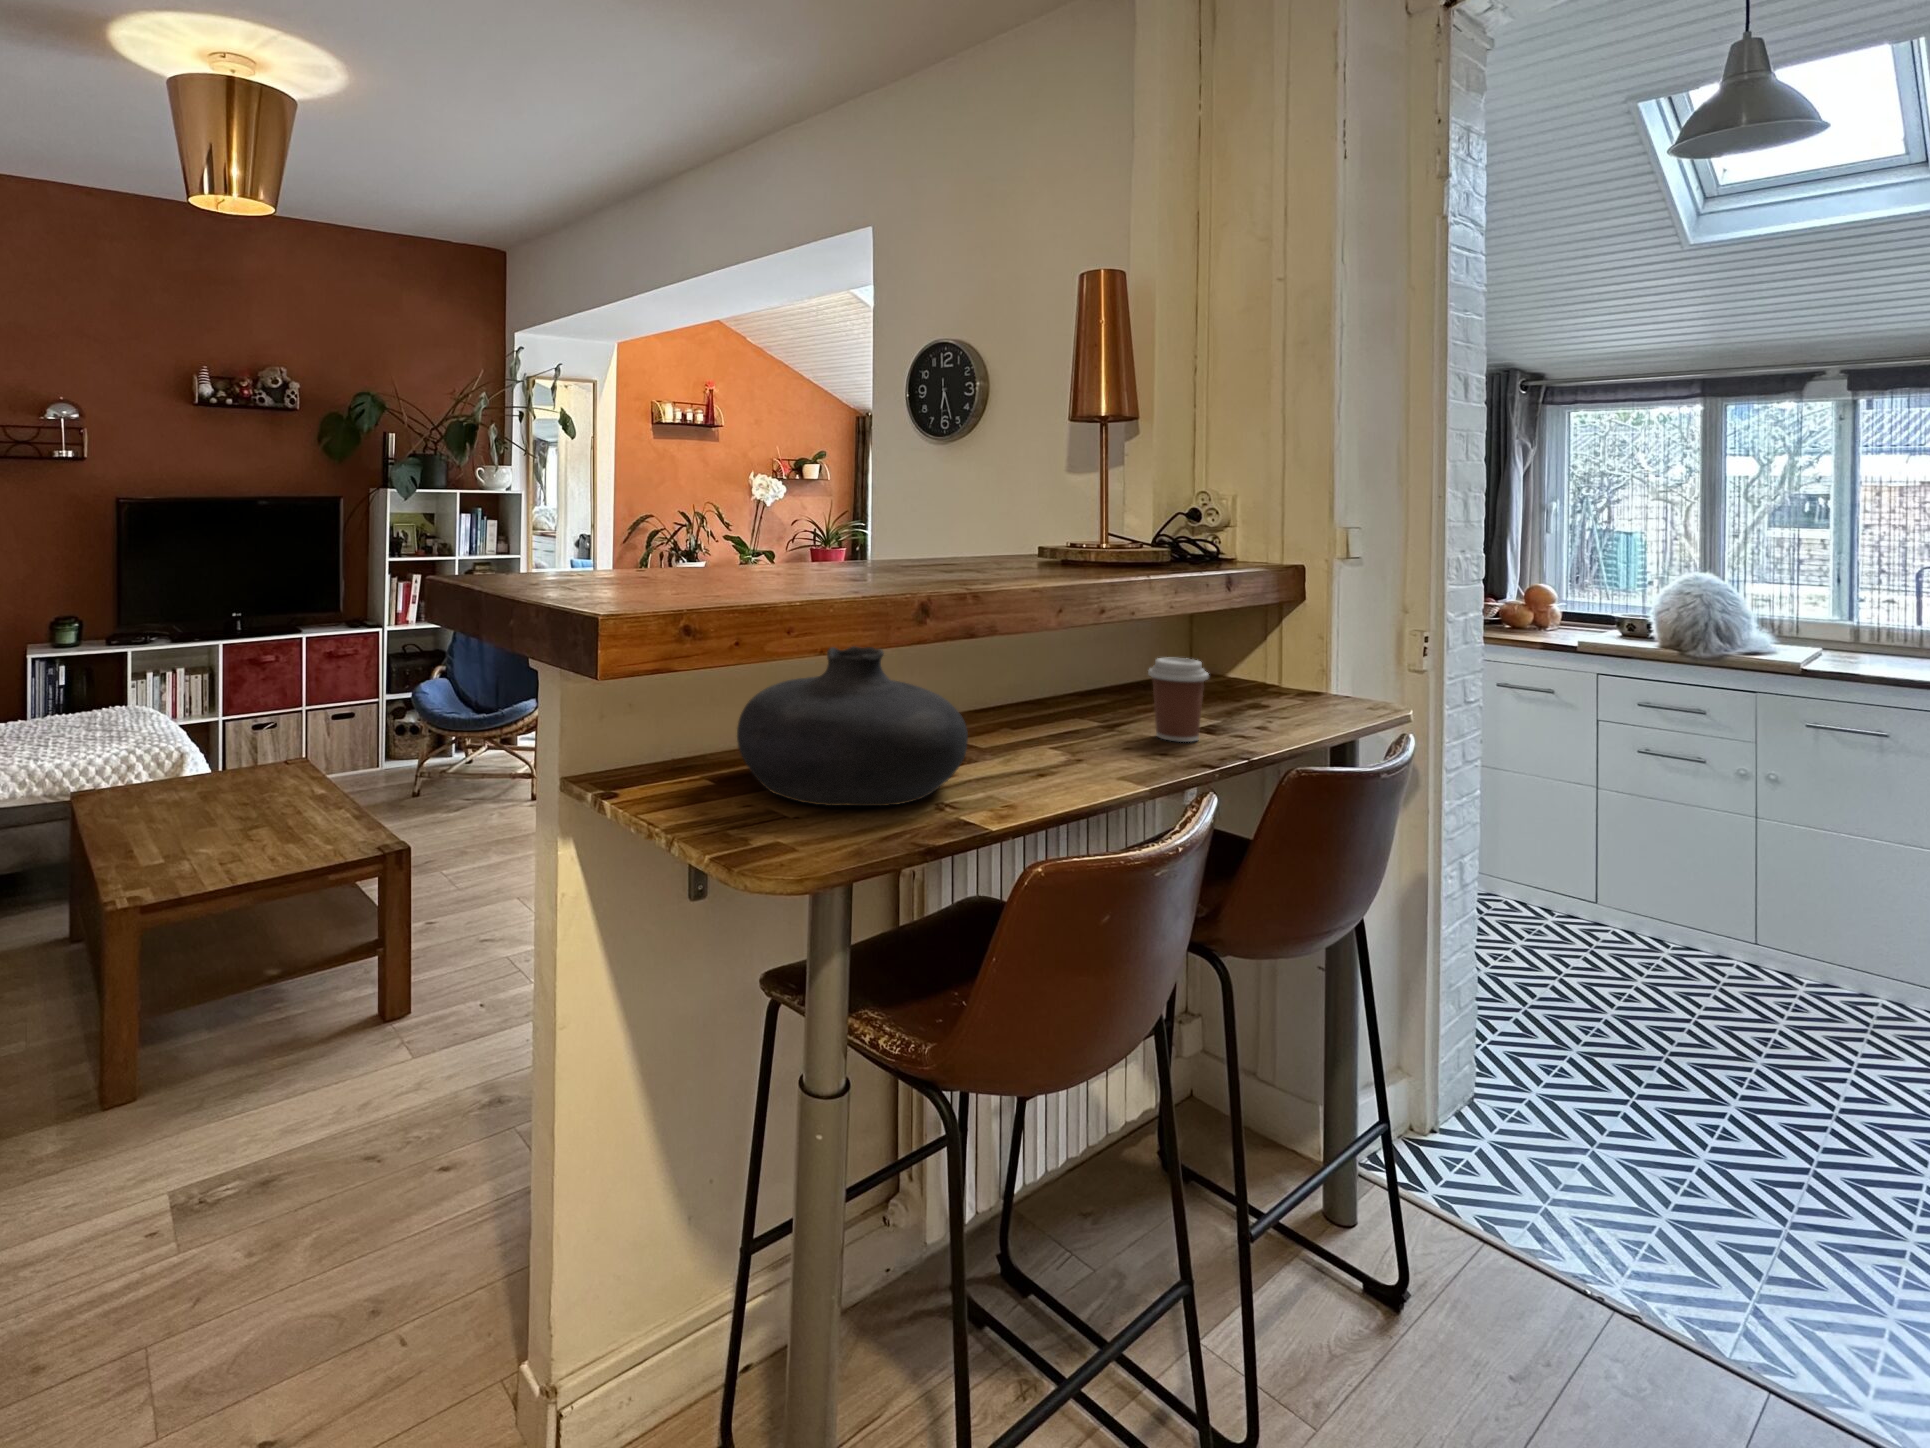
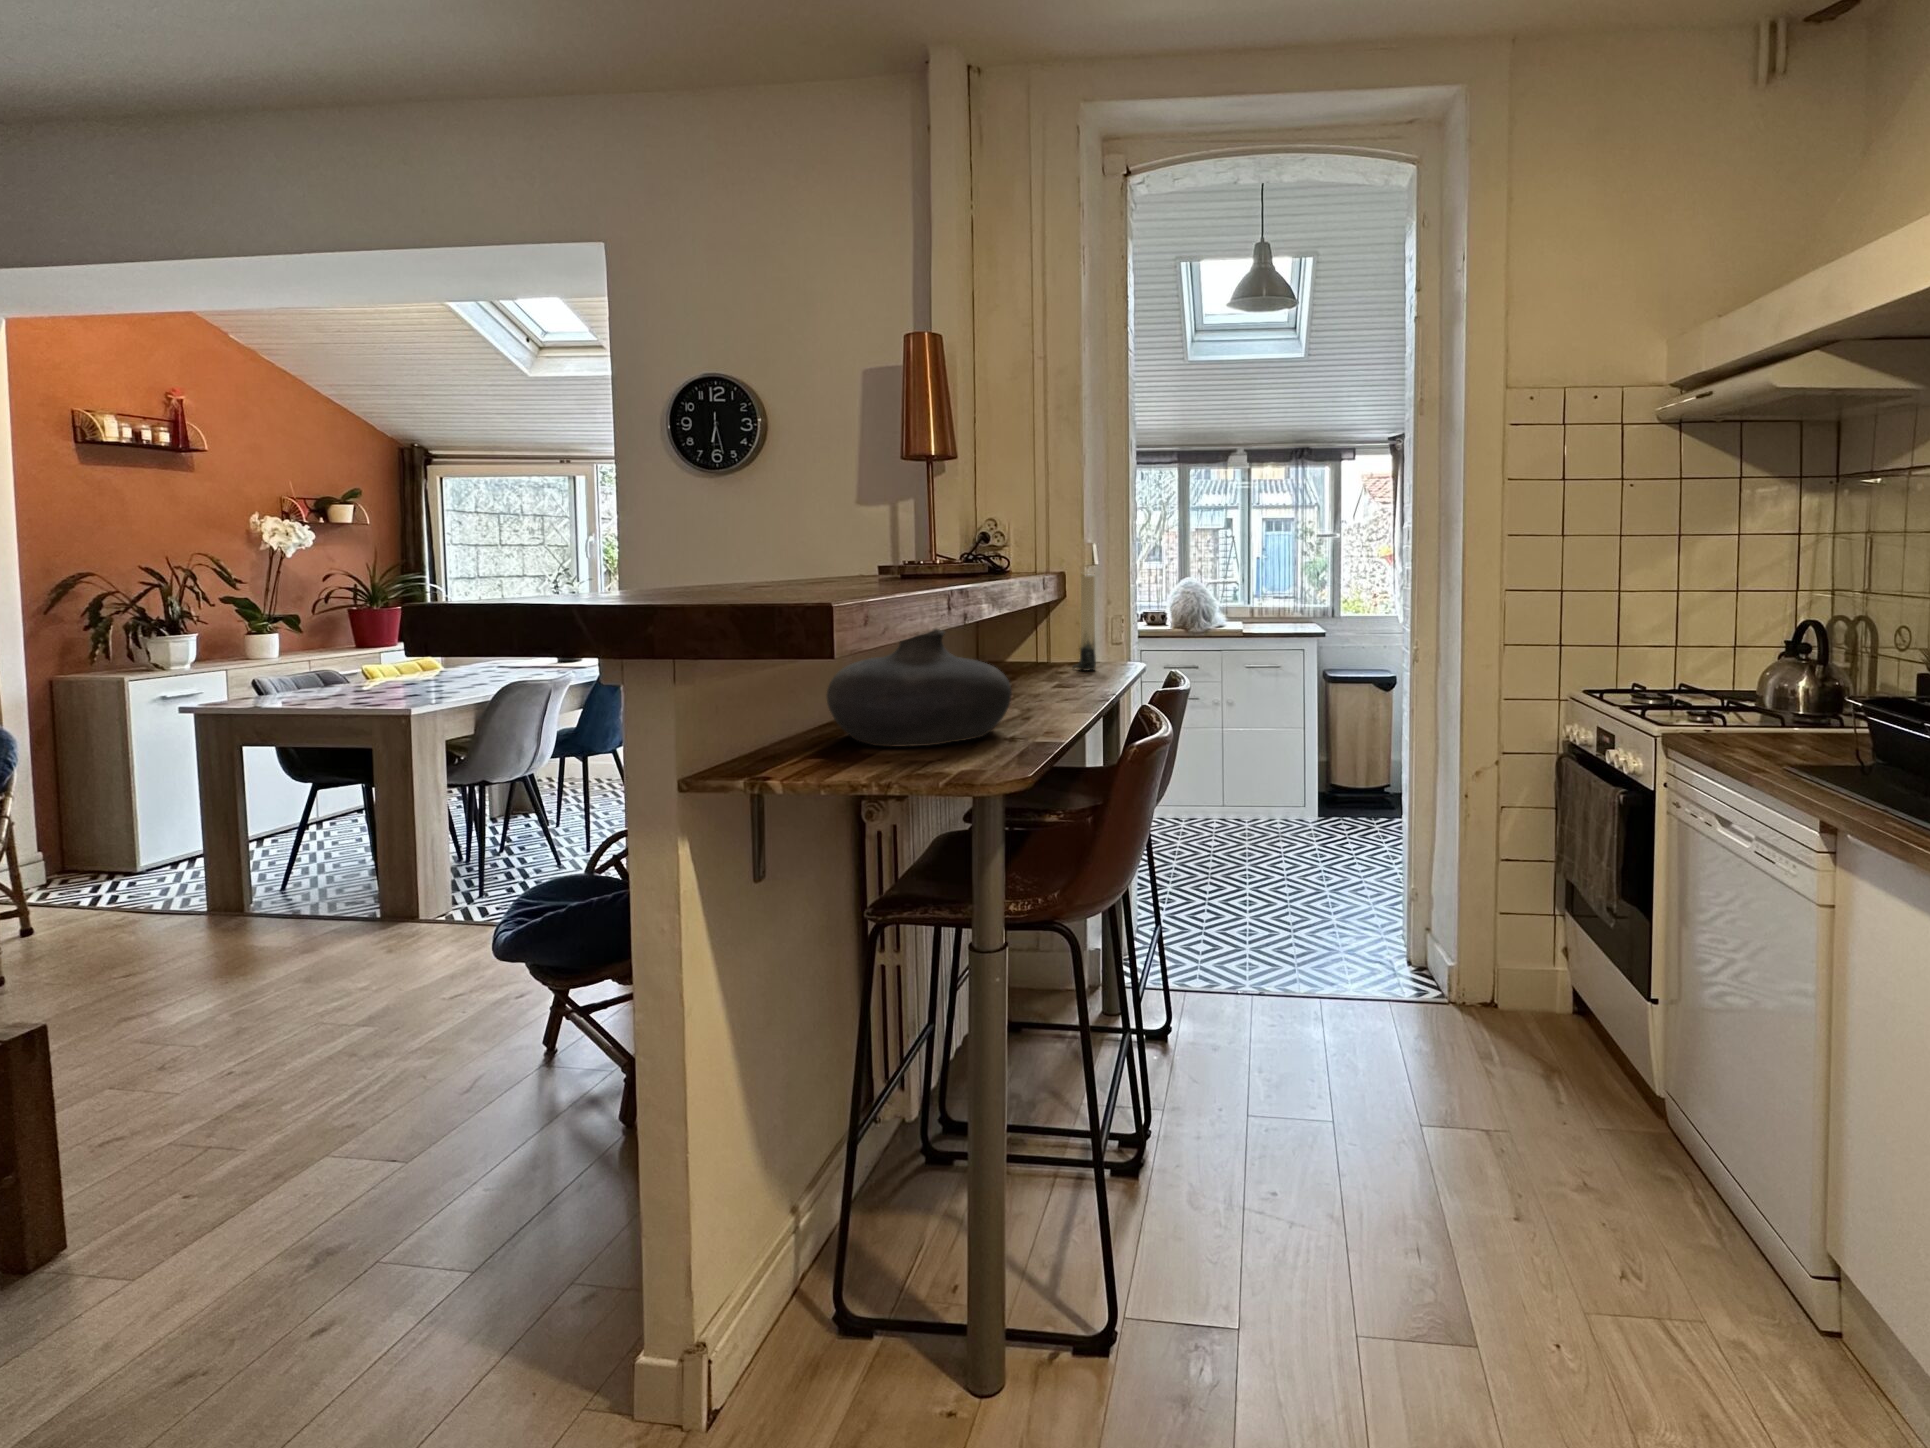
candle: none [1280,570,1313,713] -> present [1073,572,1096,671]
coffee cup: present [1148,658,1209,742] -> none [1033,633,1074,691]

